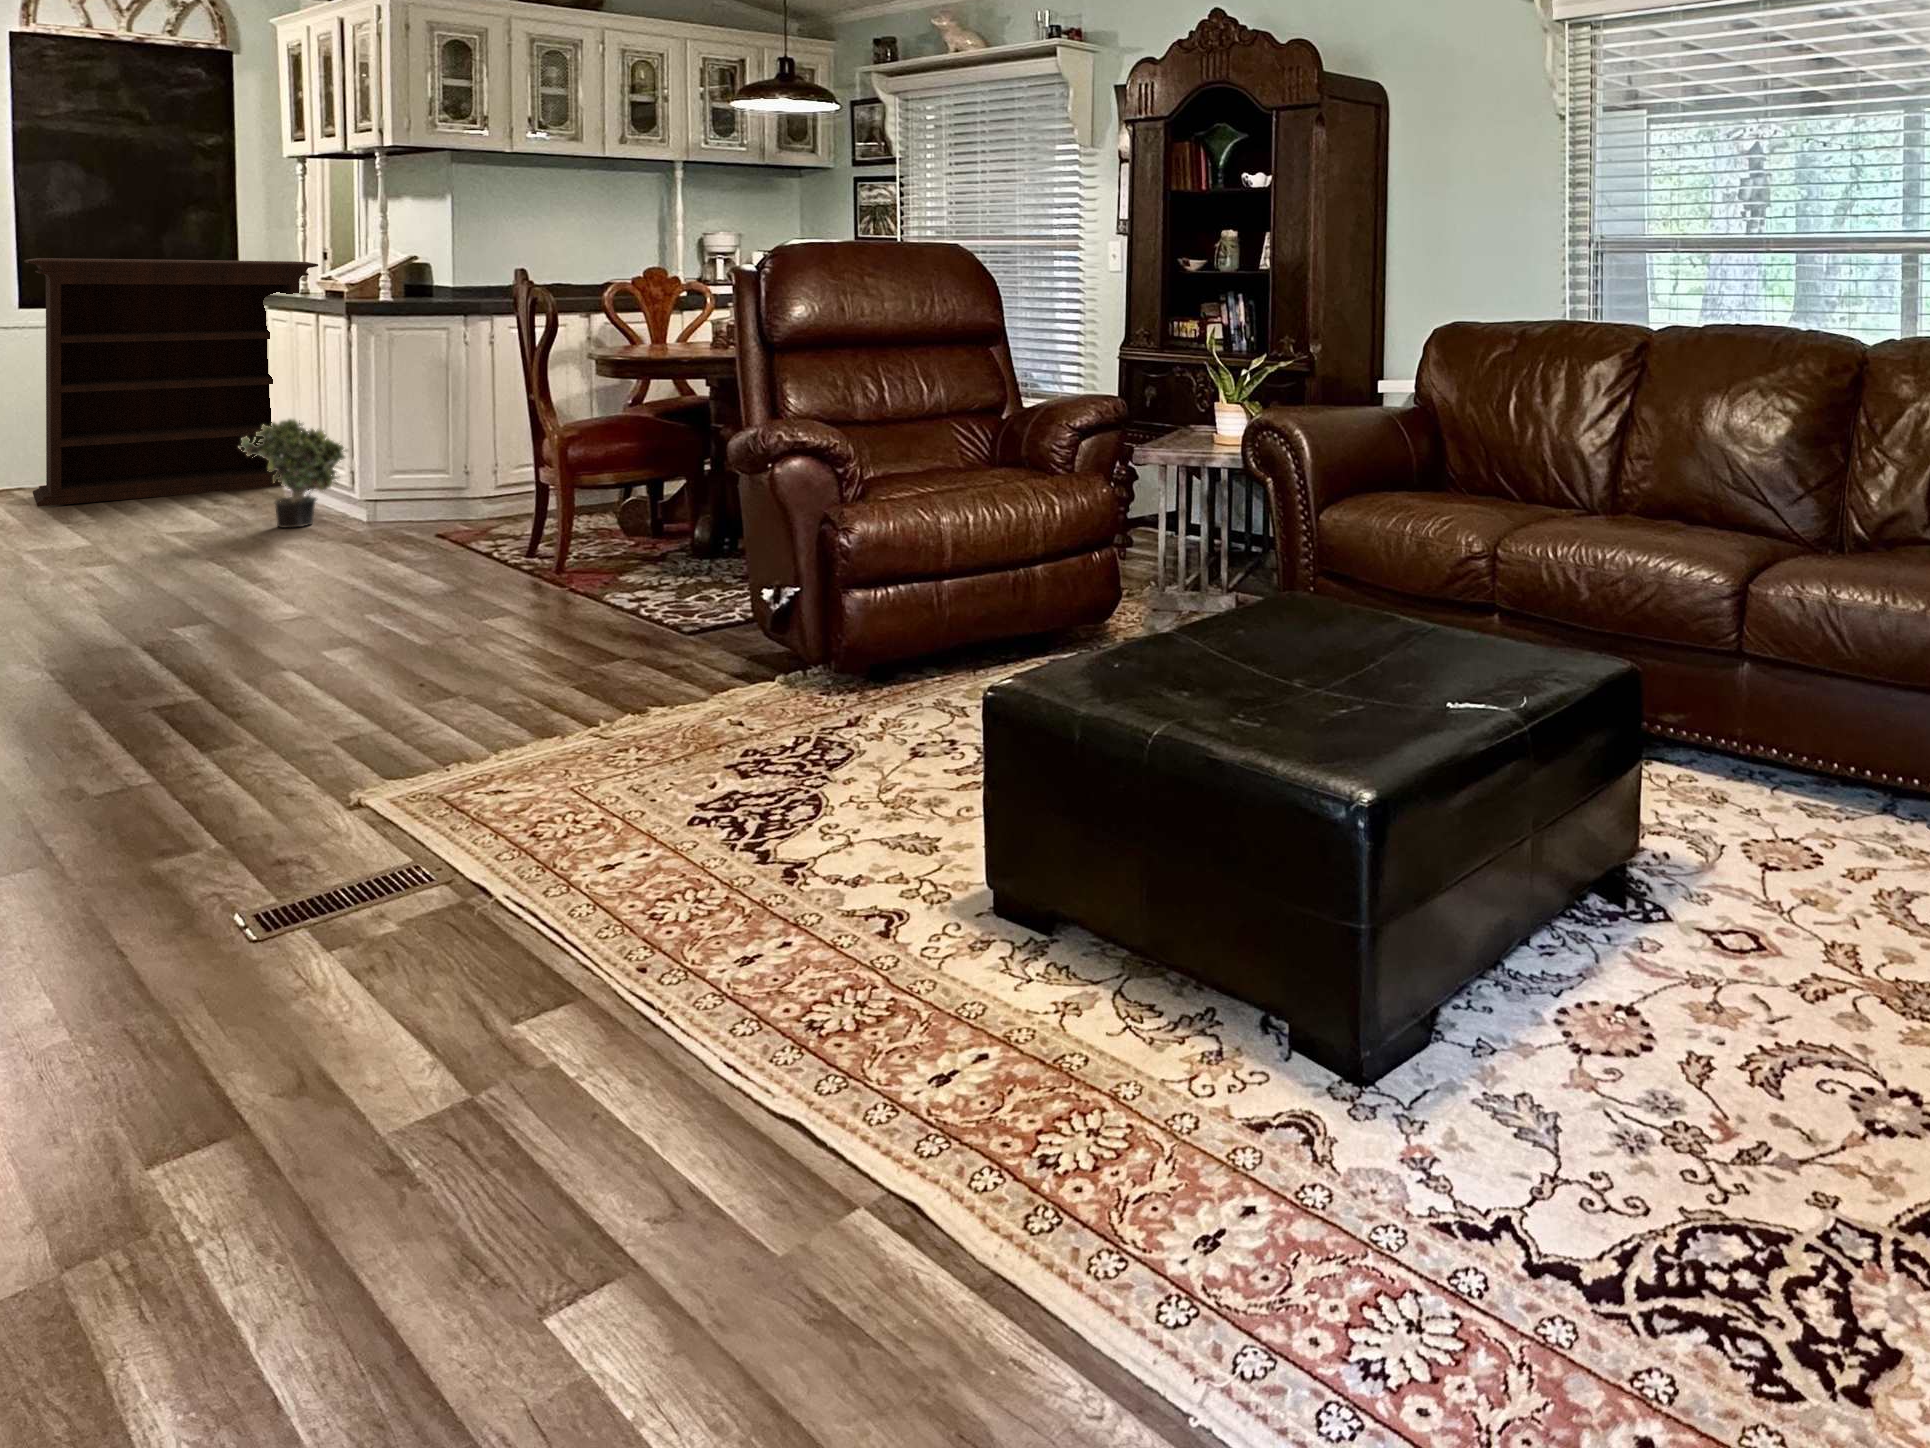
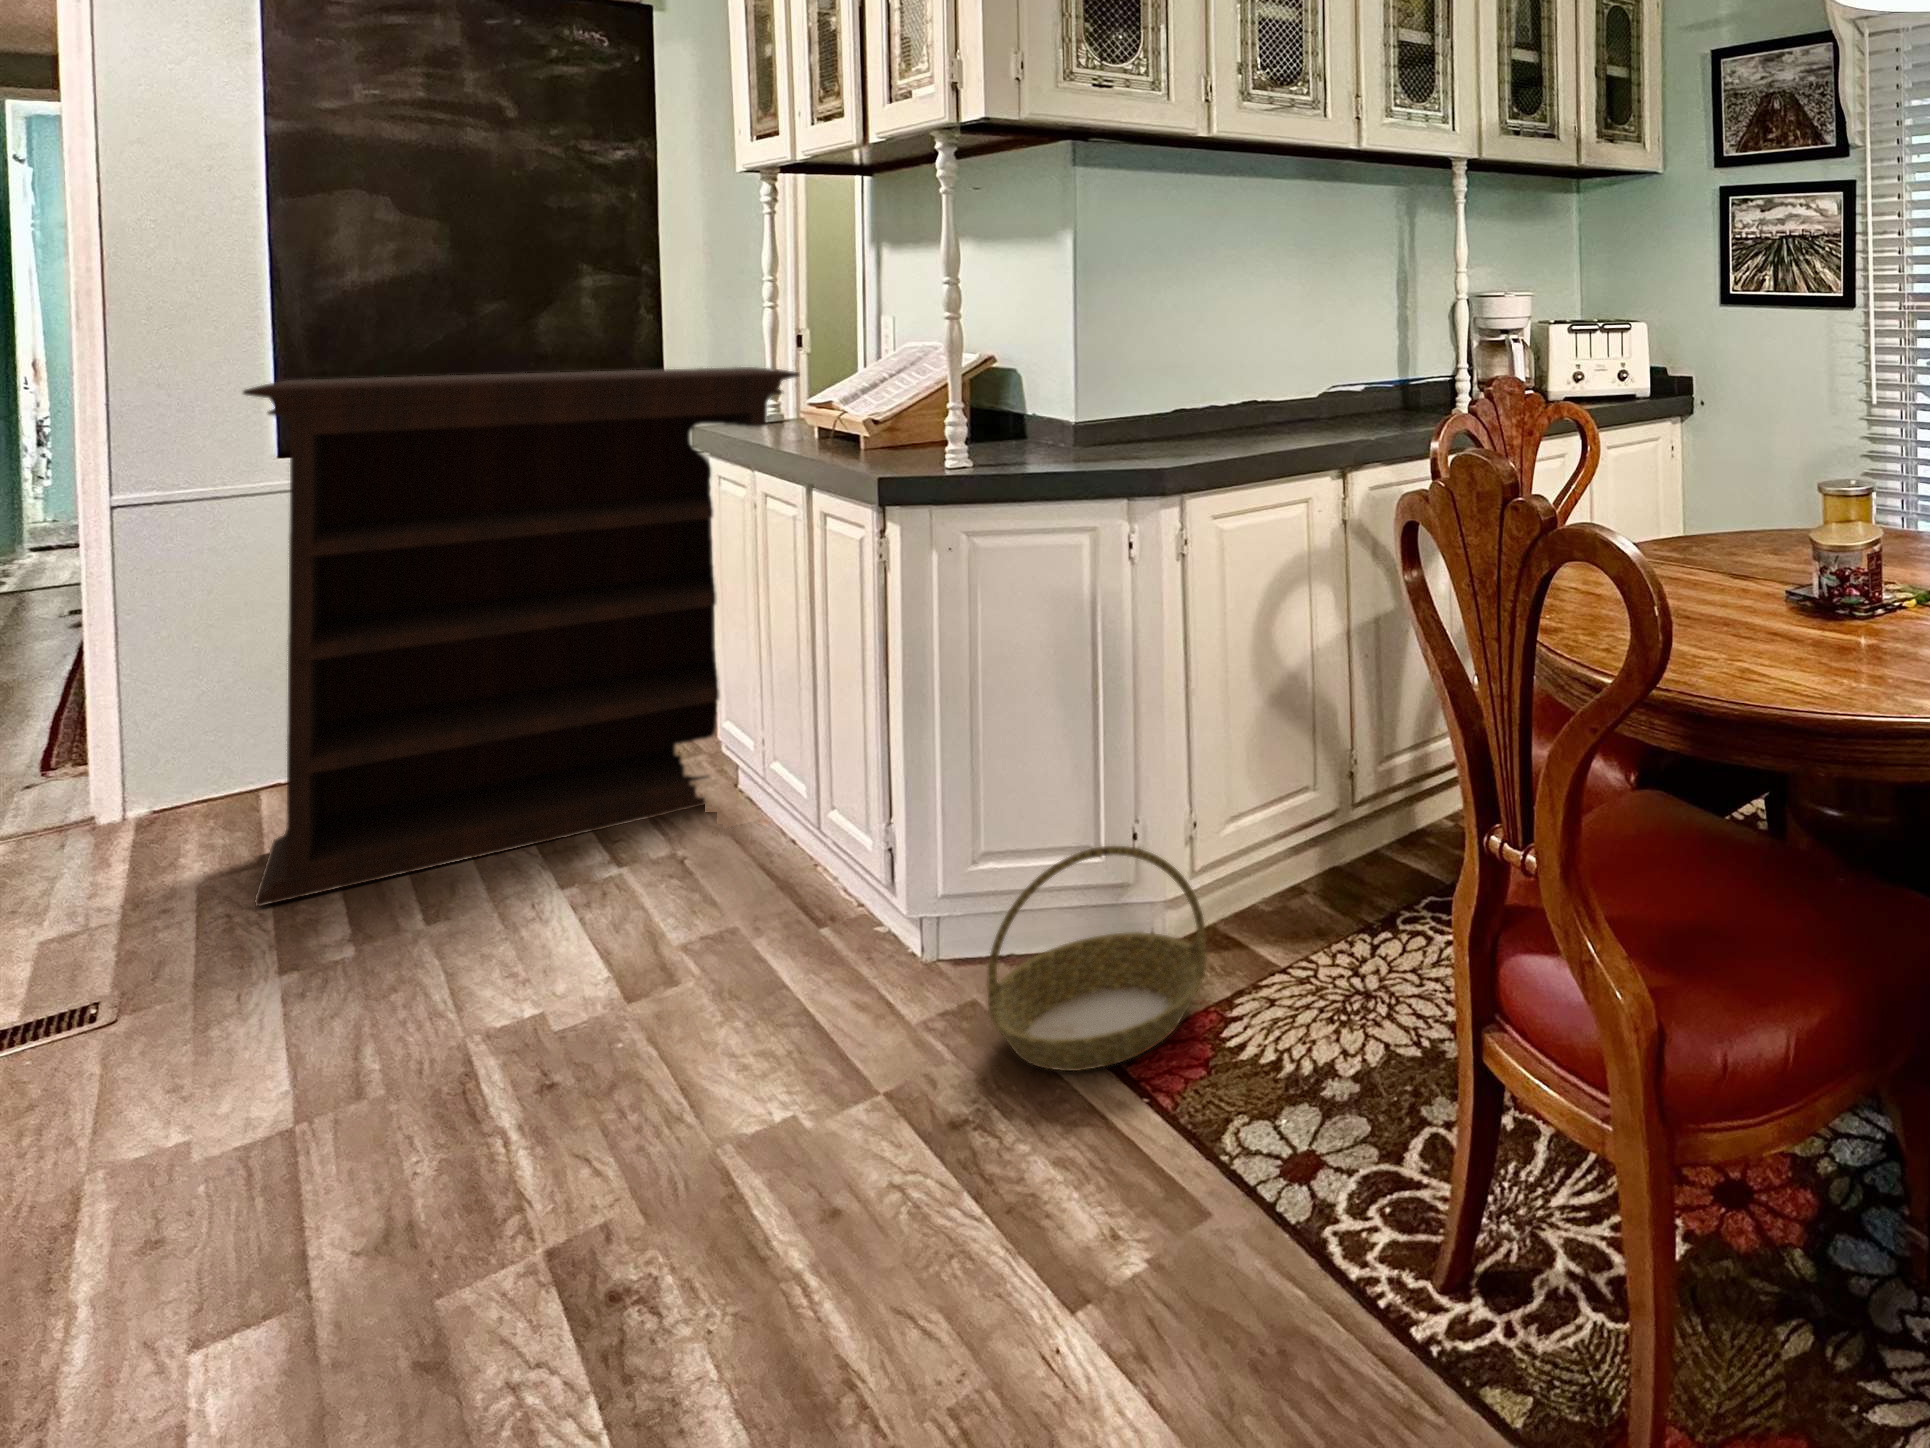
potted plant: present [239,419,347,528] -> none [649,750,900,1032]
basket: none [380,455,481,532] -> present [988,846,1206,1071]

